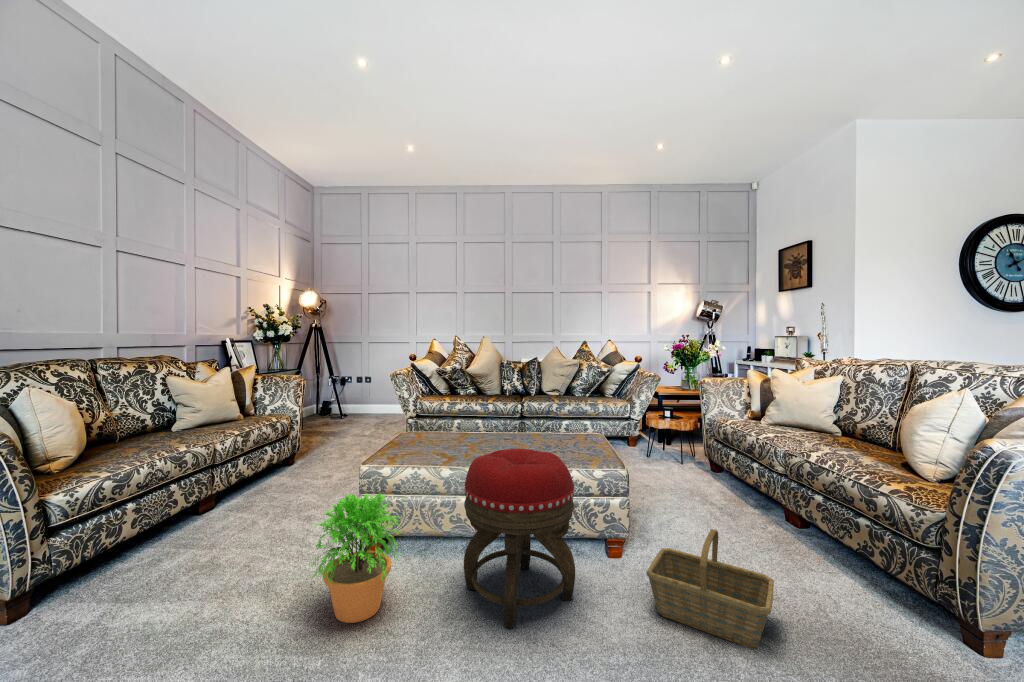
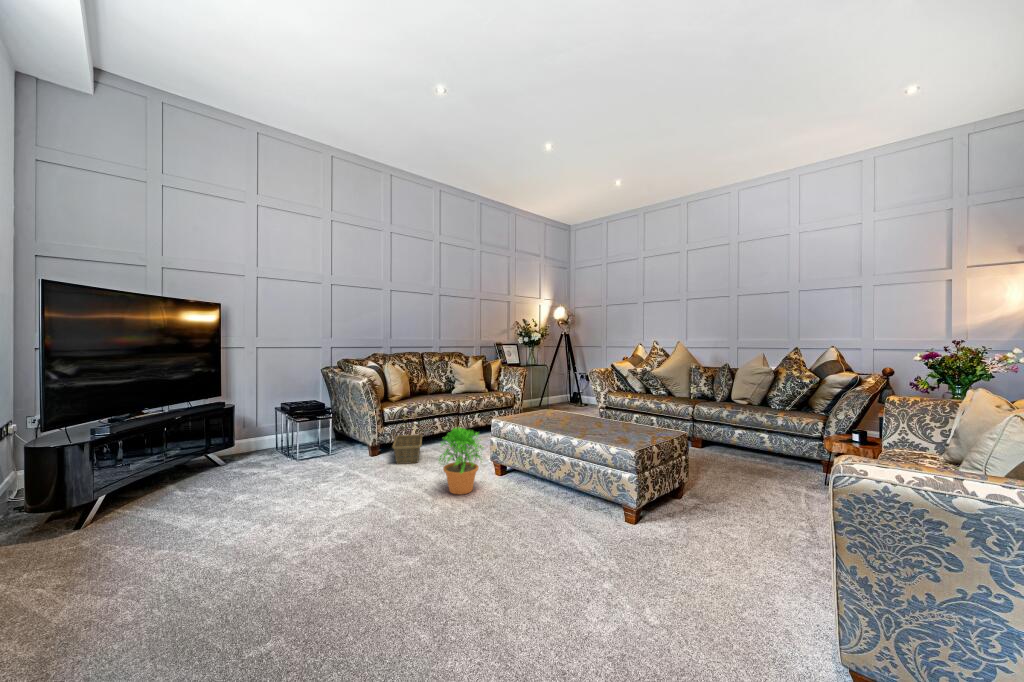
footstool: present [464,449,575,628] -> none [501,419,574,526]
basket: present [647,529,774,649] -> present [392,424,422,464]

